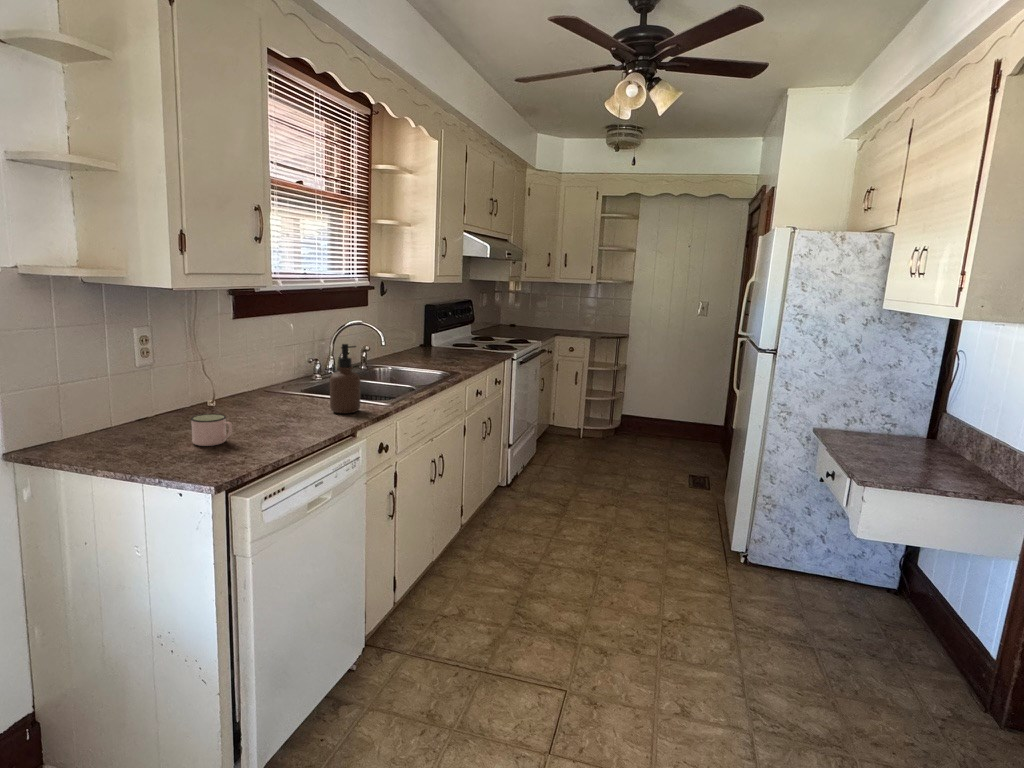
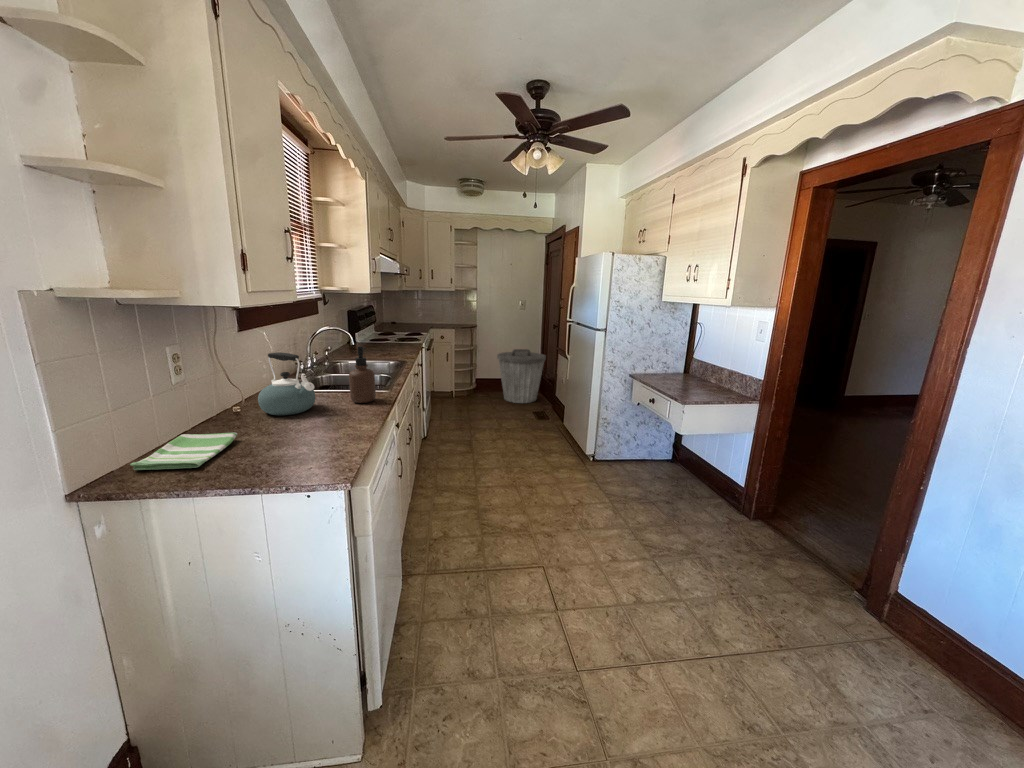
kettle: none [228,344,290,415] -> present [258,352,315,415]
trash can: none [647,374,726,460] -> present [497,349,546,403]
mug: present [191,414,232,446] -> none [266,418,308,449]
dish towel: none [66,419,178,450] -> present [130,433,237,470]

